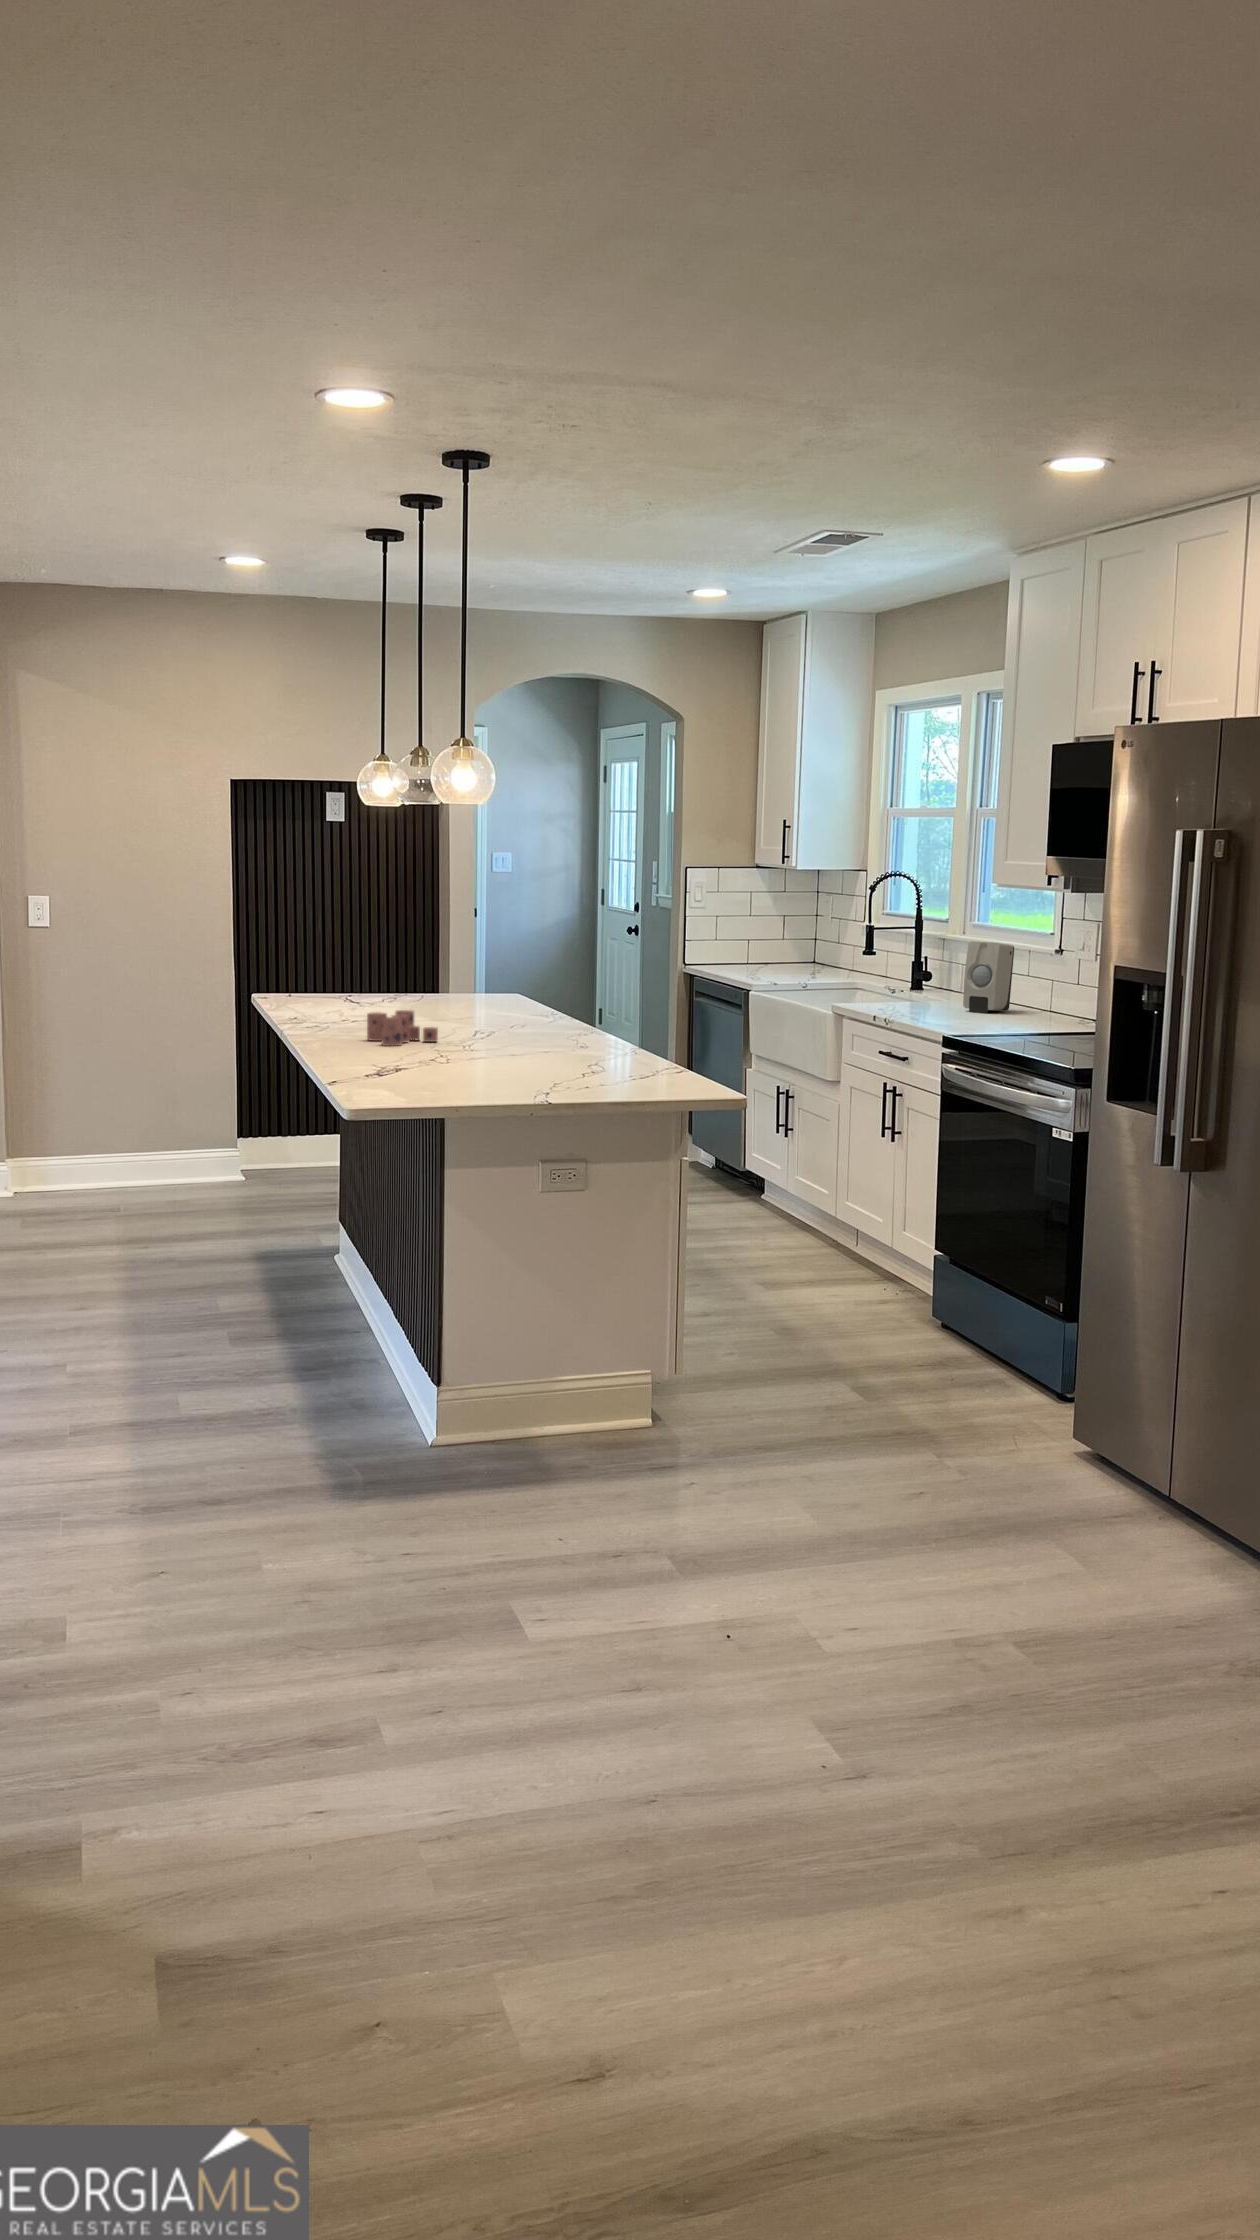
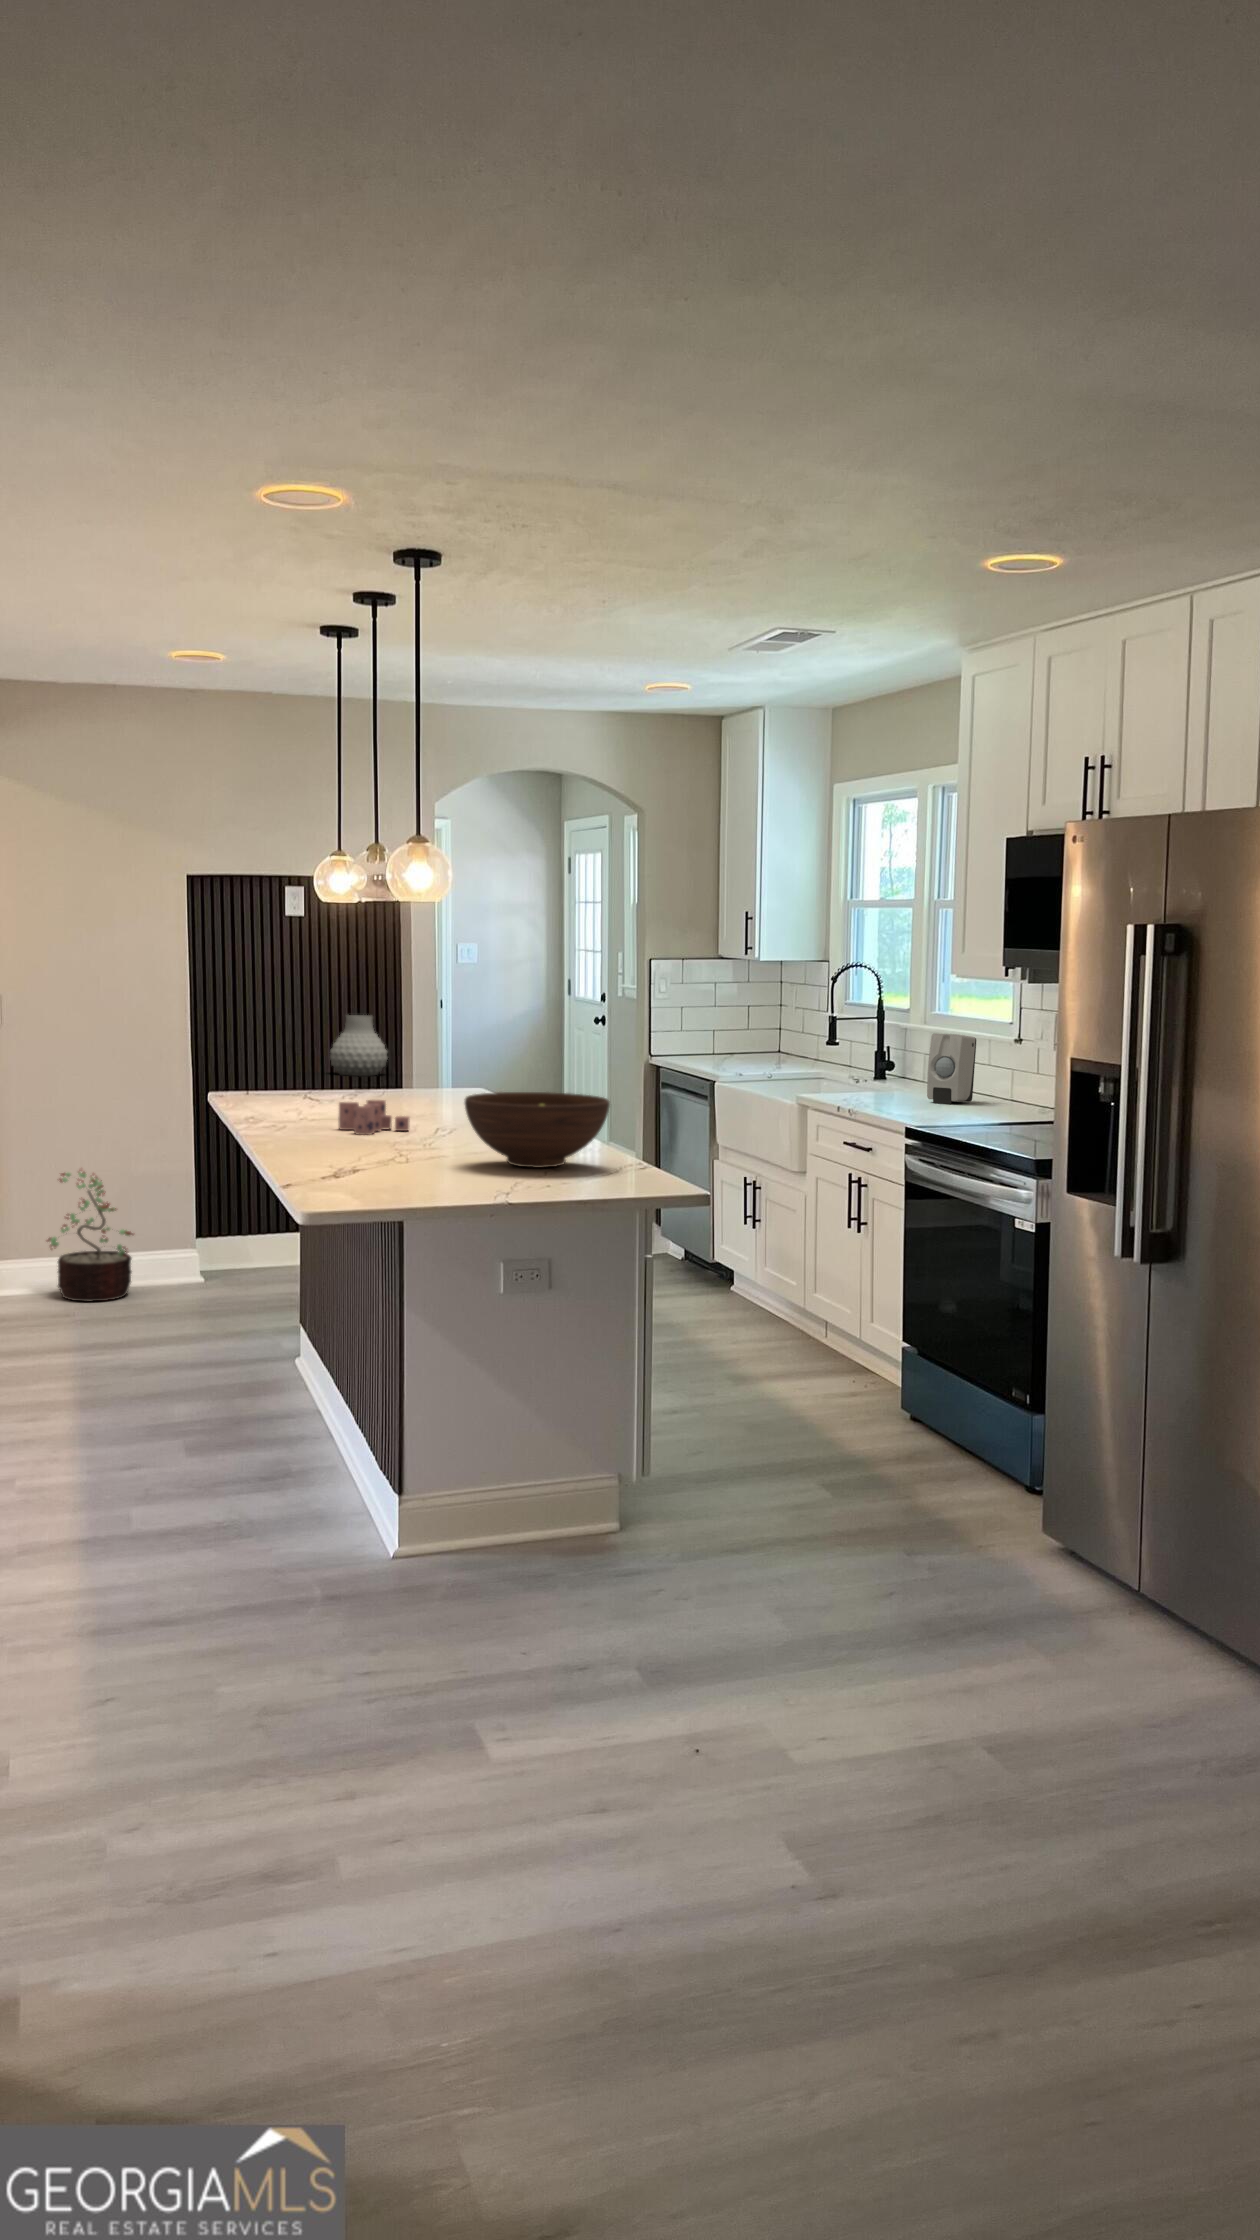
vase: none [371,922,428,982] -> present [330,1015,387,1076]
fruit bowl: none [486,1005,634,1083] -> present [465,1092,610,1168]
decorative plant: none [96,1072,182,1203] -> present [47,1172,133,1301]

